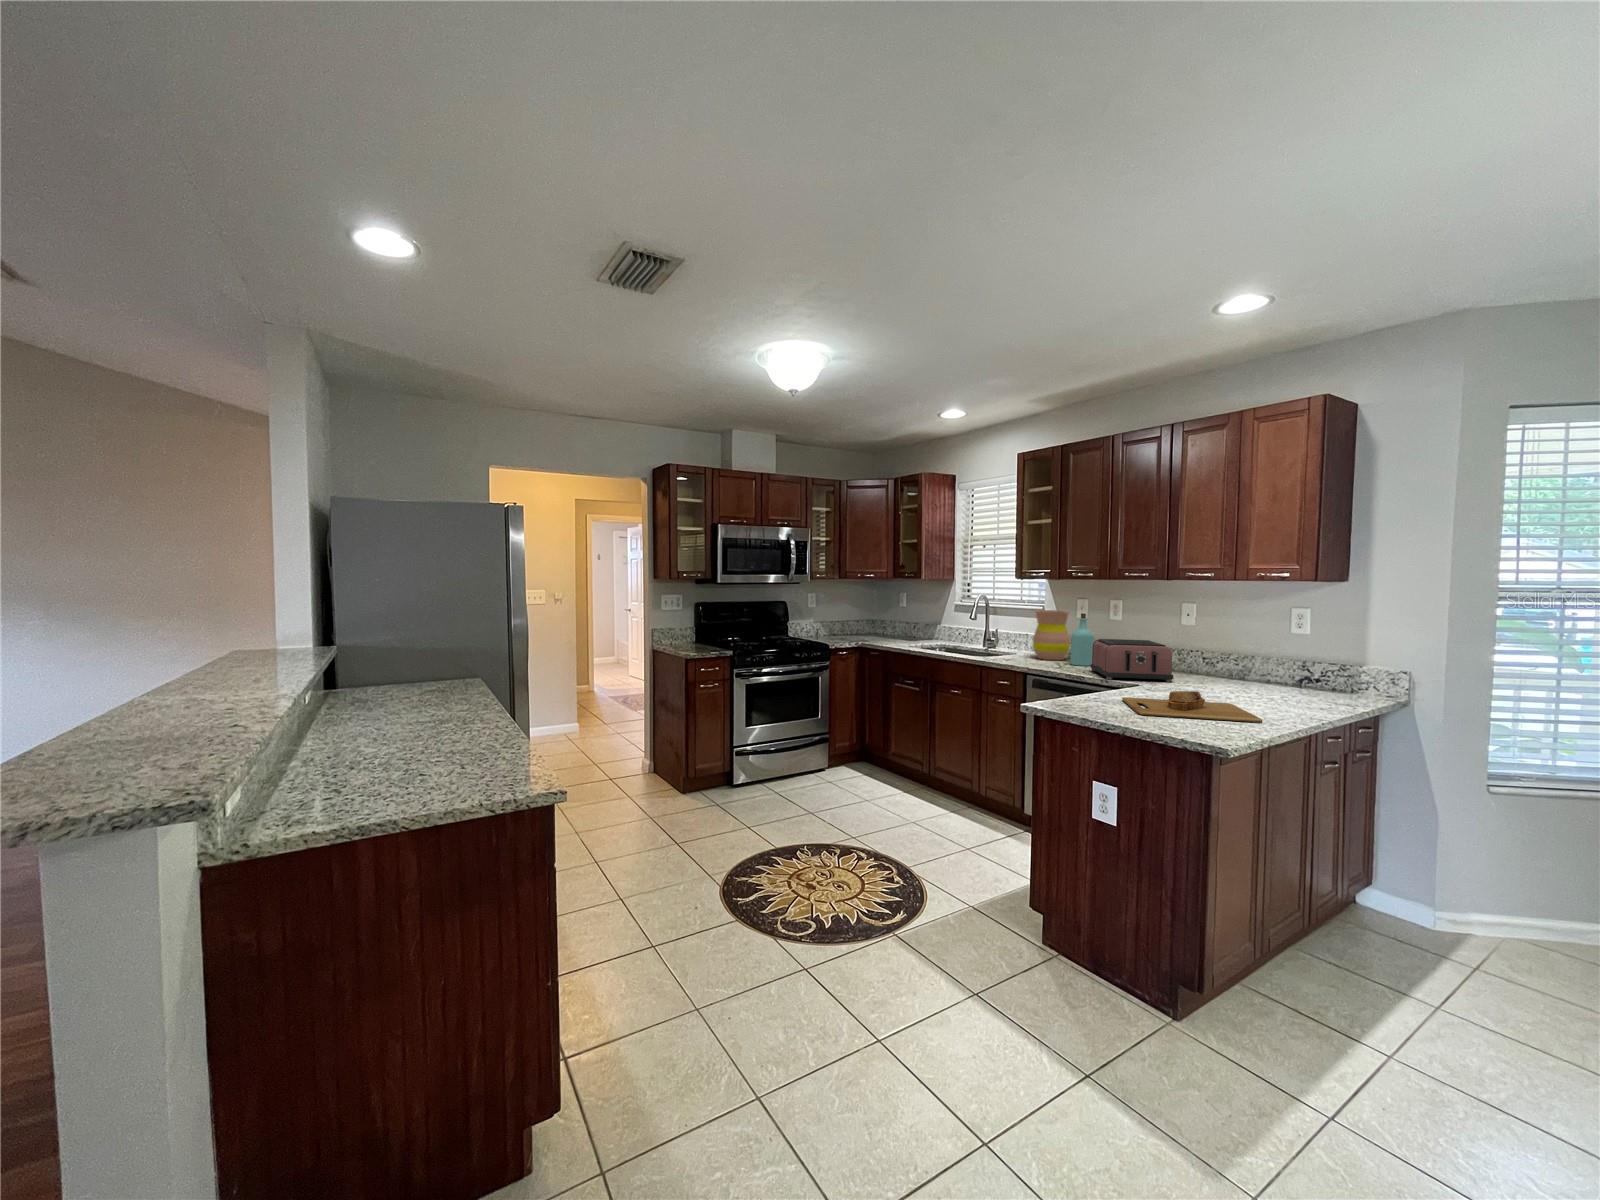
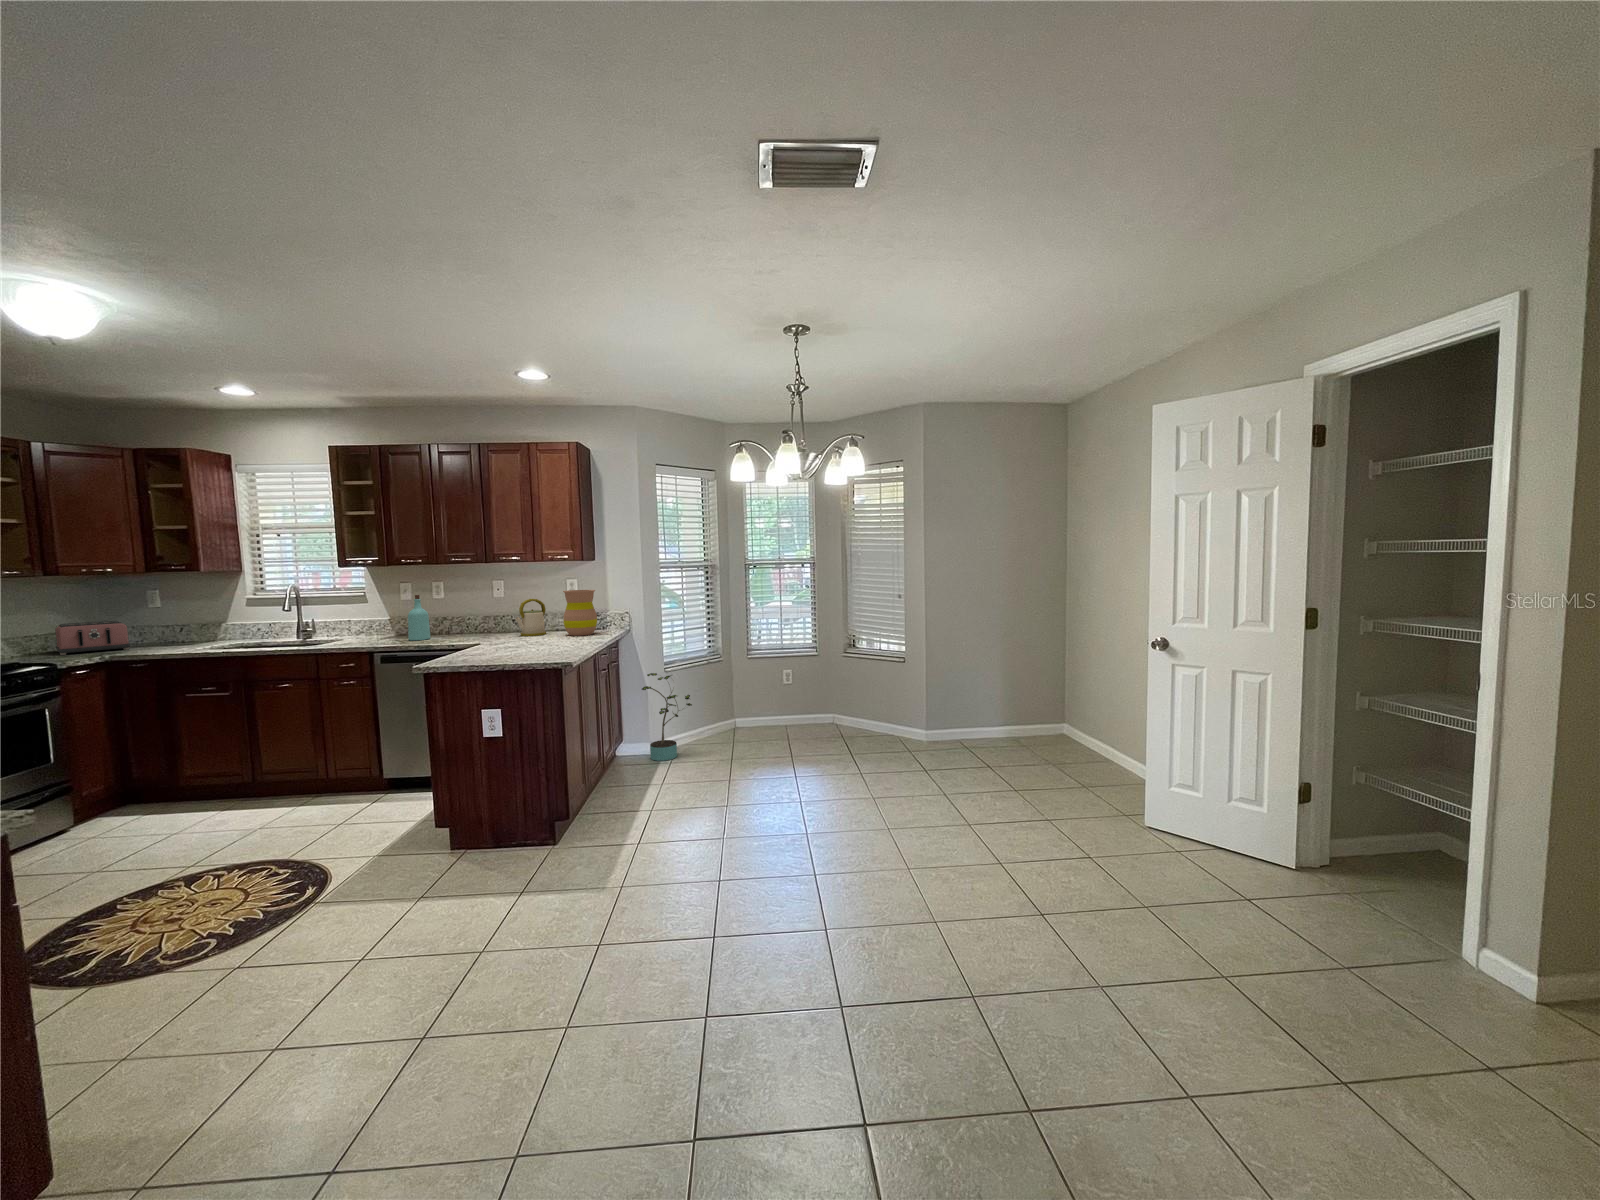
vase: present [1033,610,1070,660] -> present [563,590,597,636]
kettle: none [1198,631,1248,685] -> present [515,599,546,636]
toaster: present [1091,639,1173,682] -> present [55,621,130,655]
cutting board: present [1122,691,1262,722] -> none [483,638,574,658]
potted plant: none [1421,787,1561,964] -> present [642,673,692,761]

